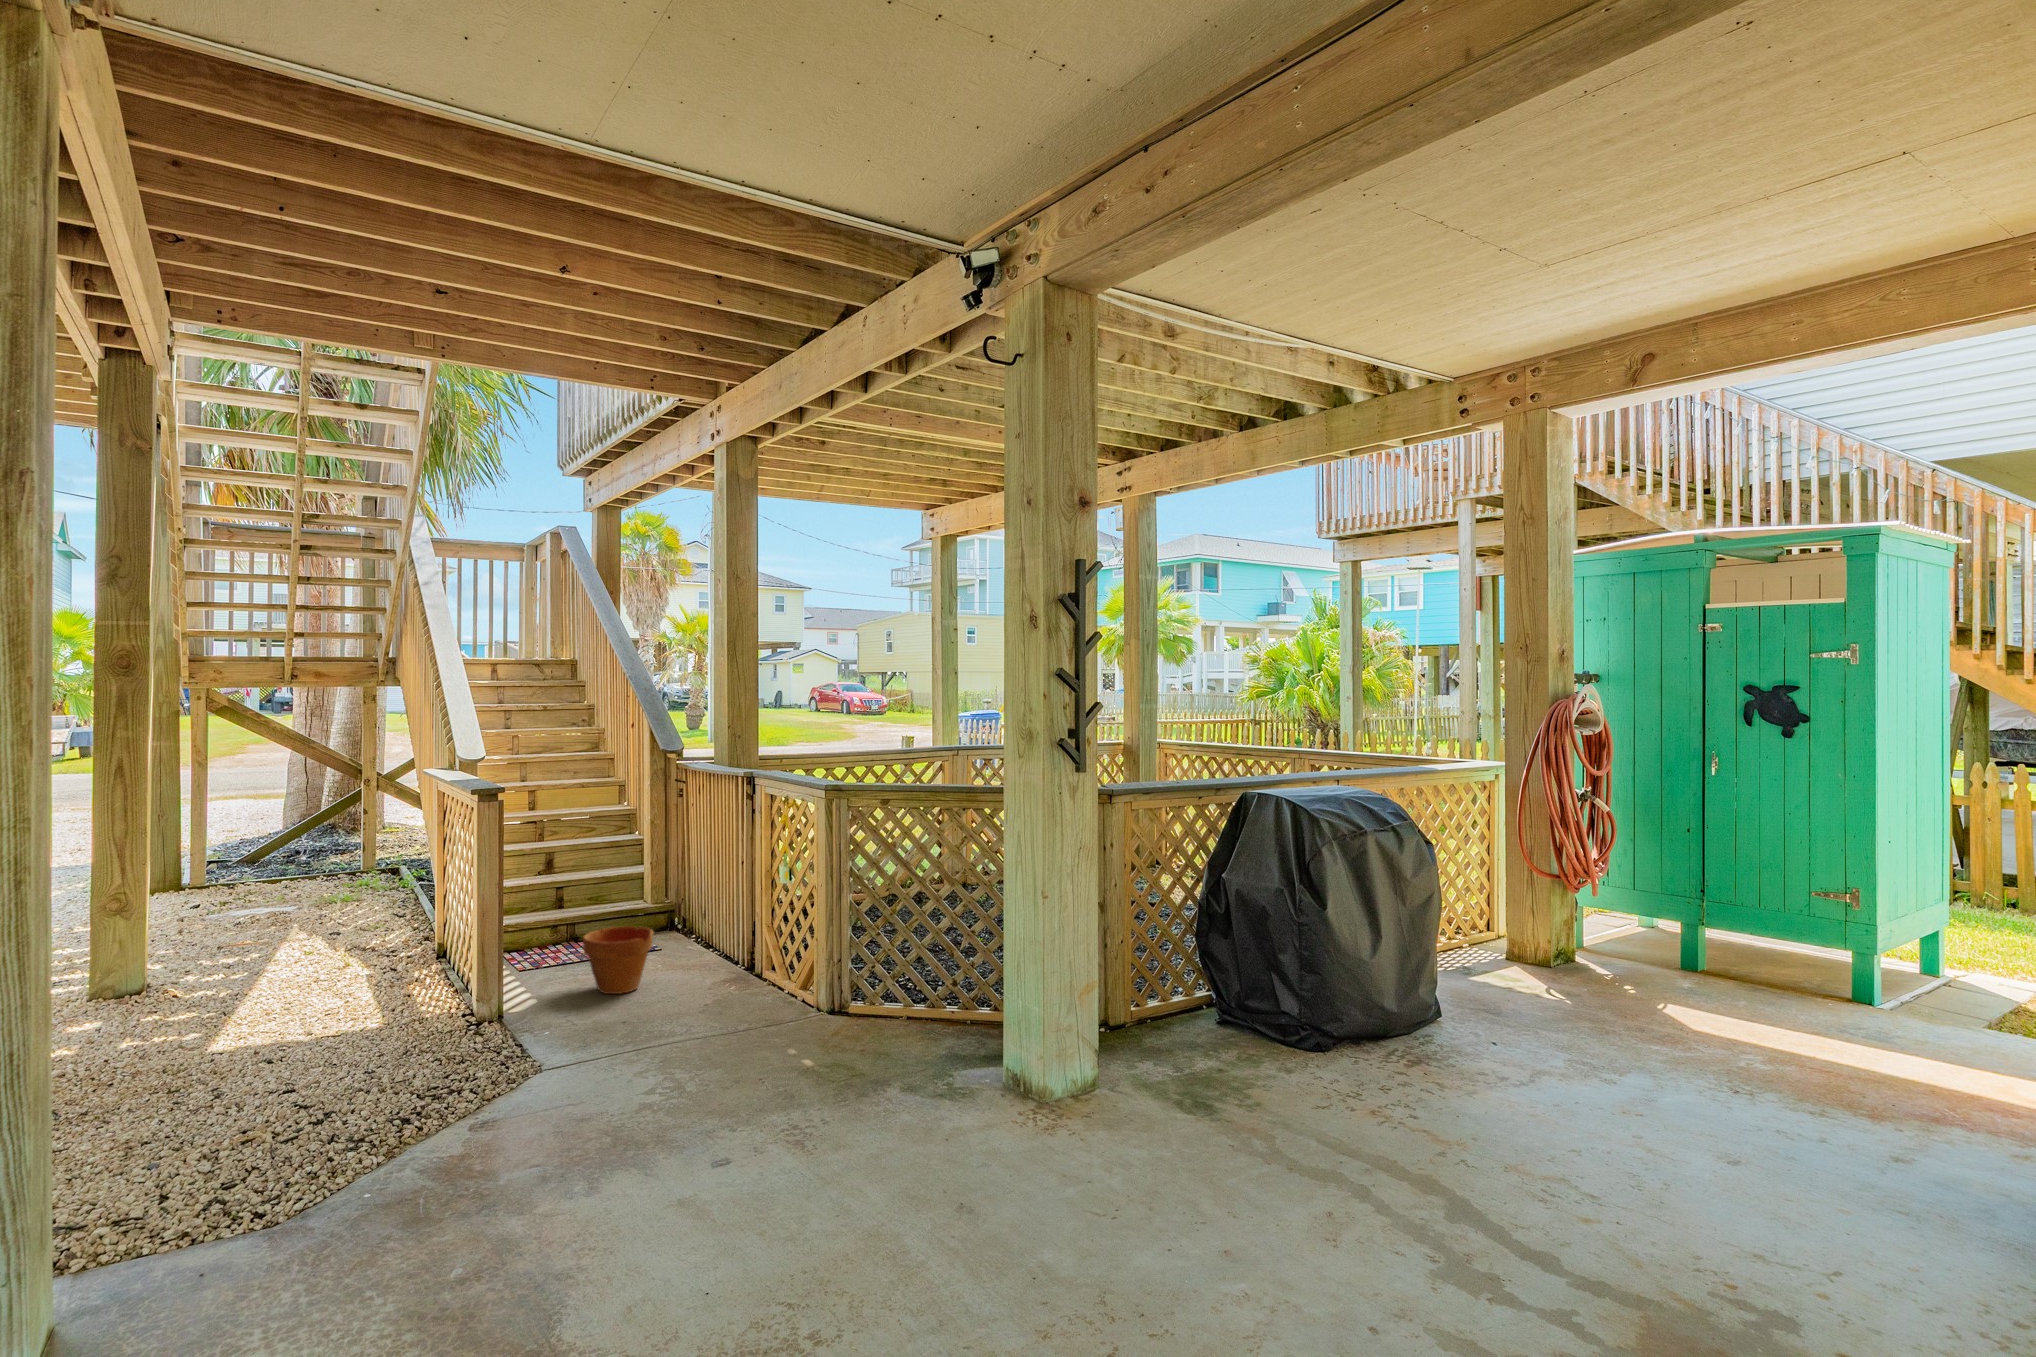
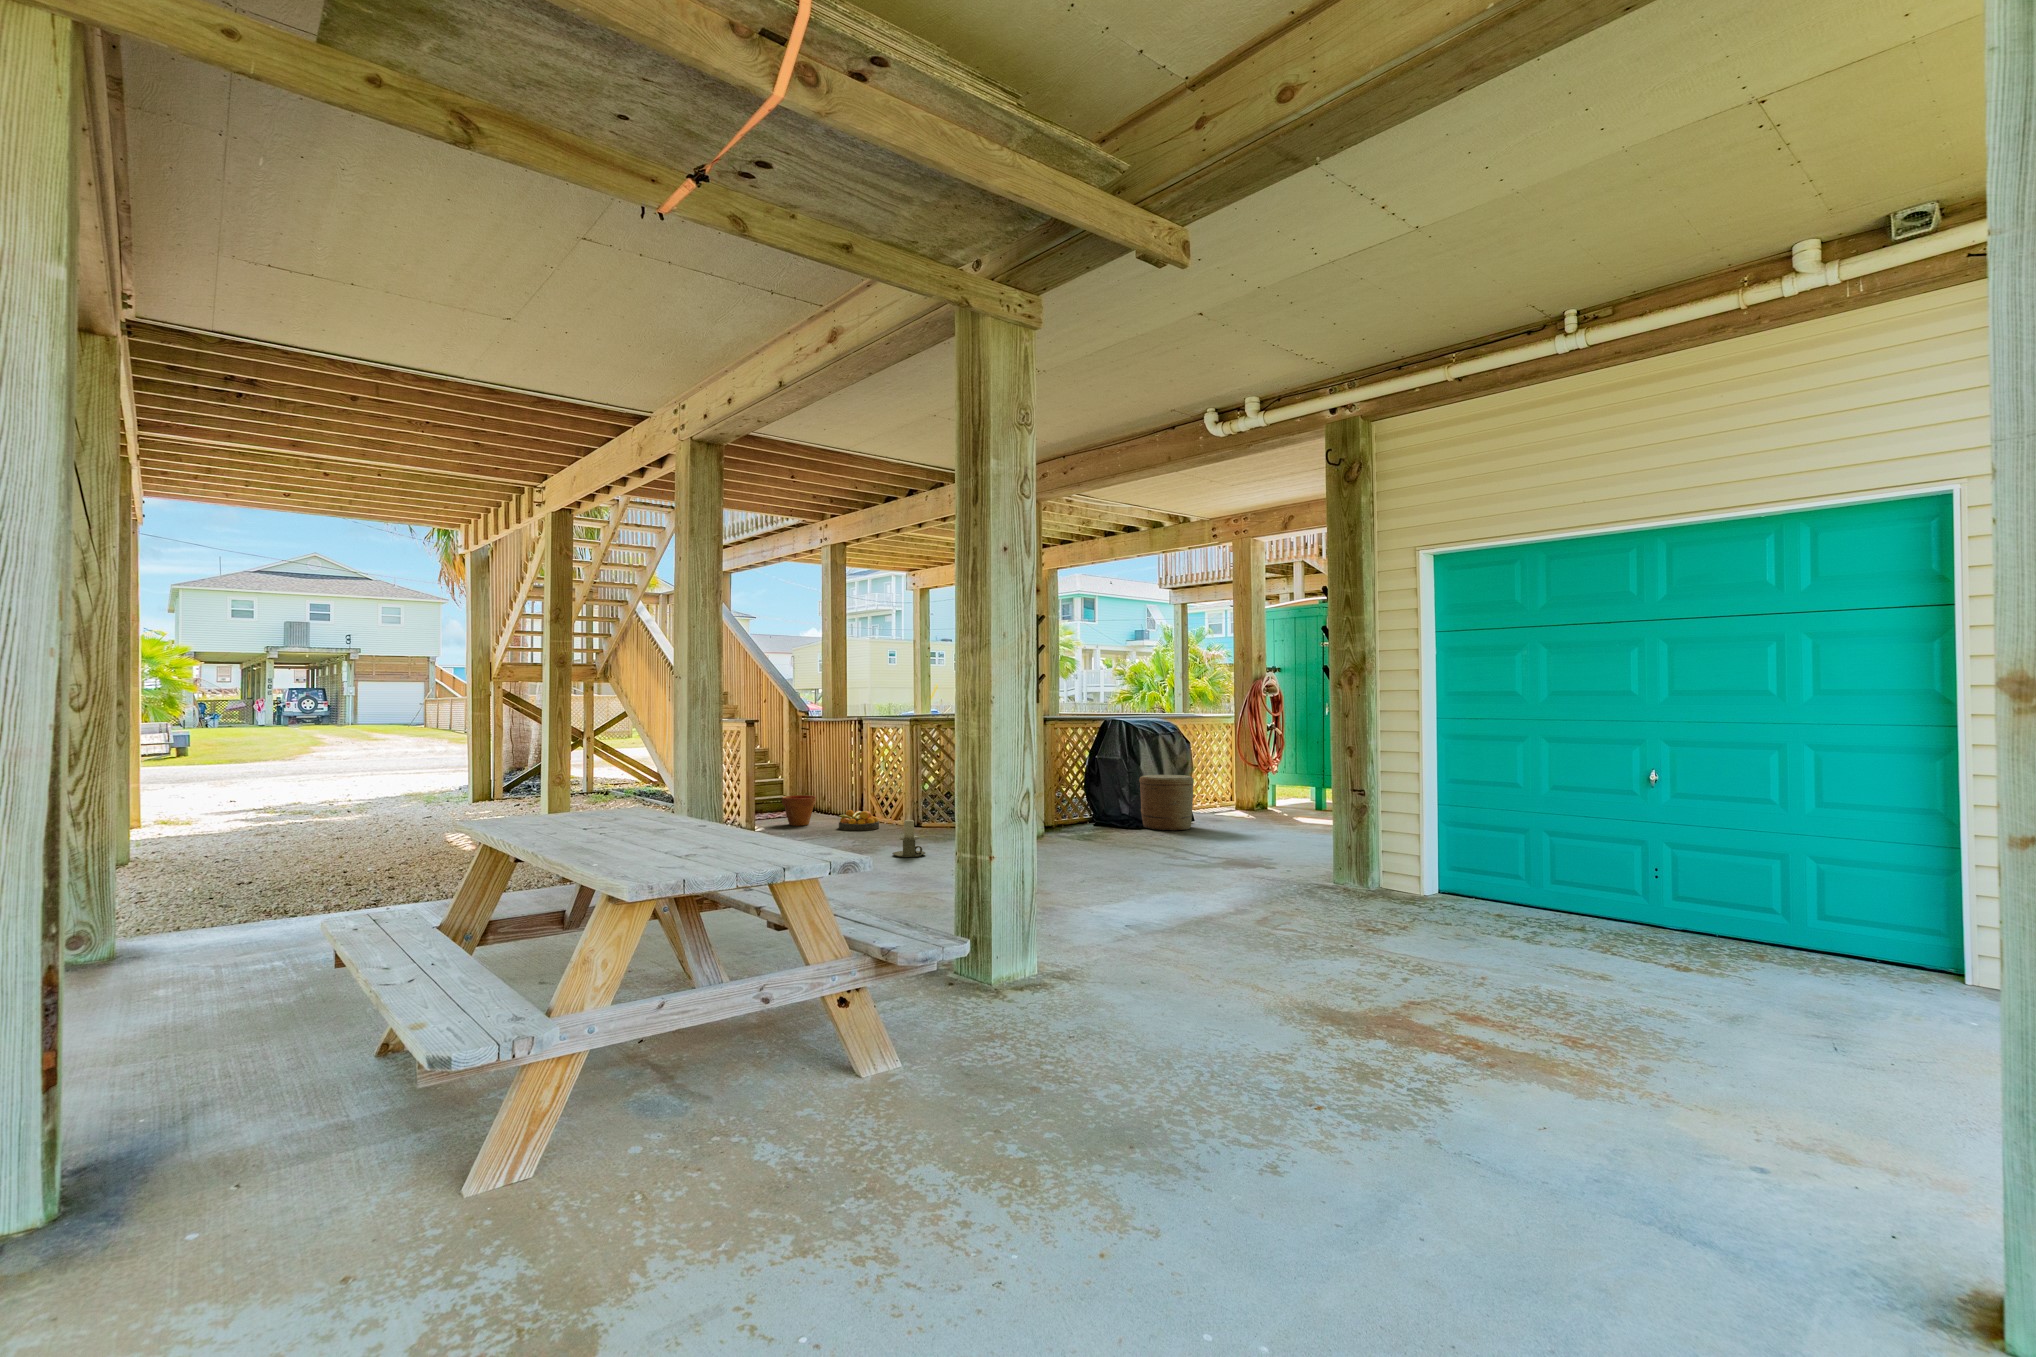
woven basket: none [1323,927,1458,1081] -> present [1139,775,1194,831]
fruit bowl: none [675,971,763,1024] -> present [839,810,879,830]
candle holder: none [665,1104,758,1220] -> present [892,820,925,857]

